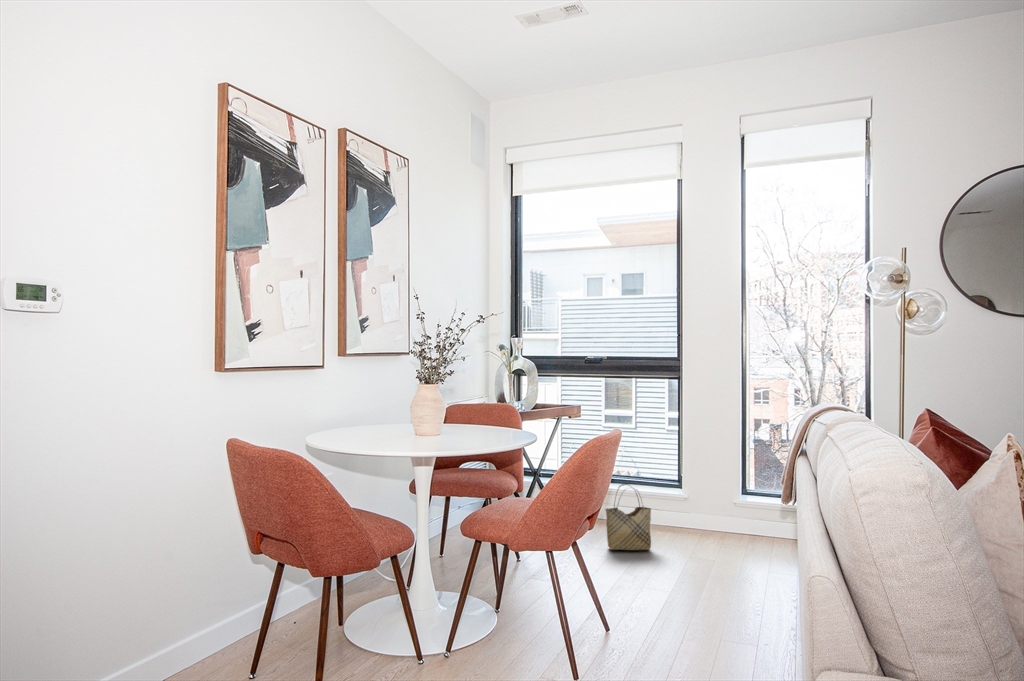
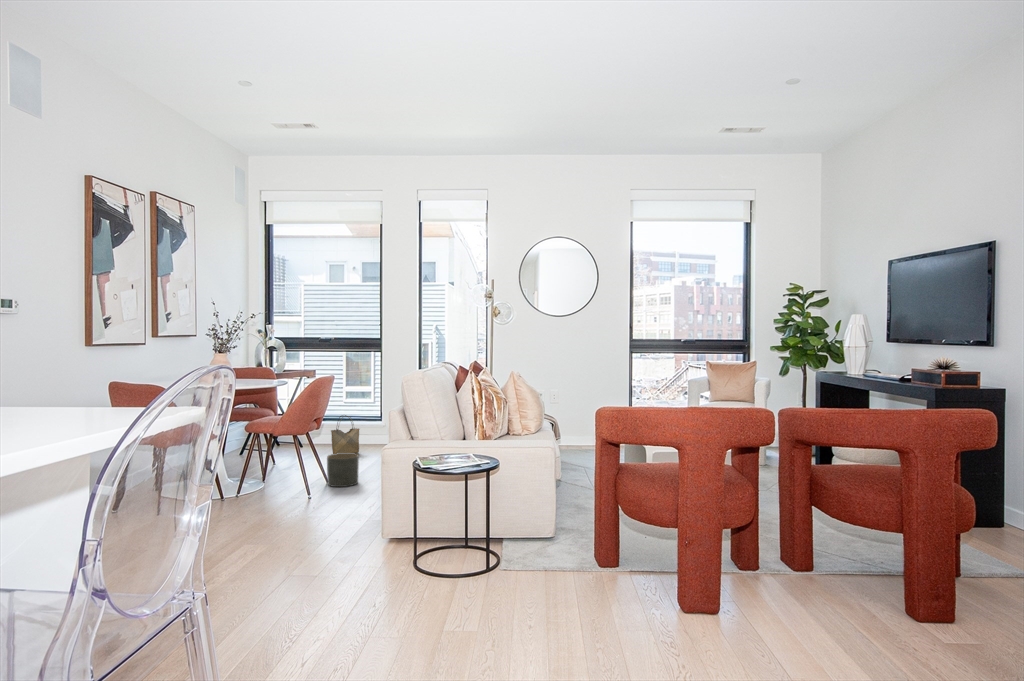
planter: none [609,579,670,656] -> present [327,453,359,487]

